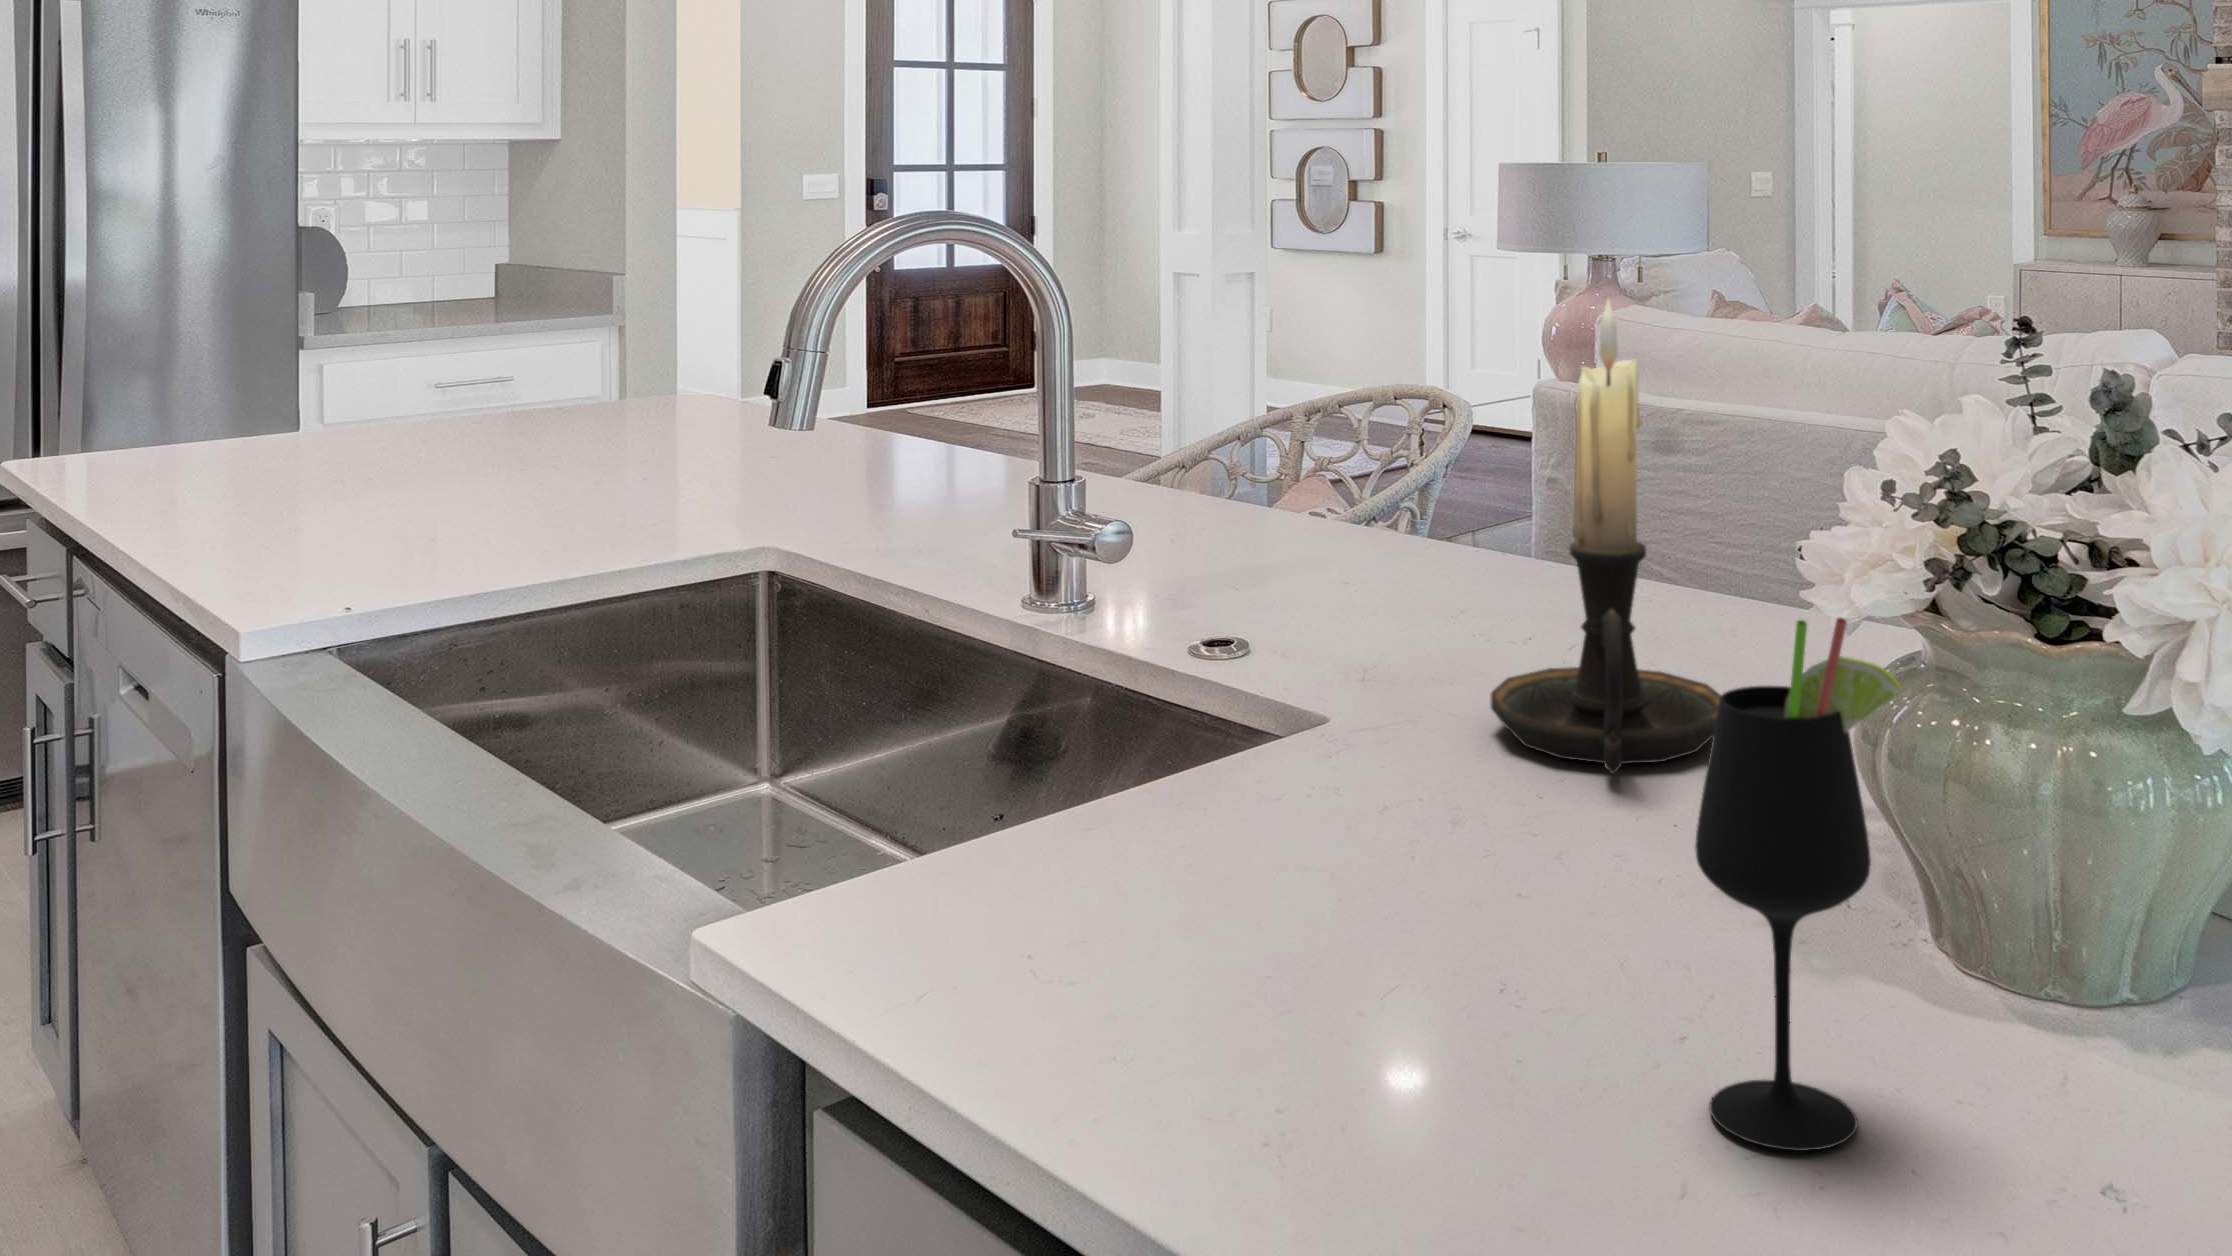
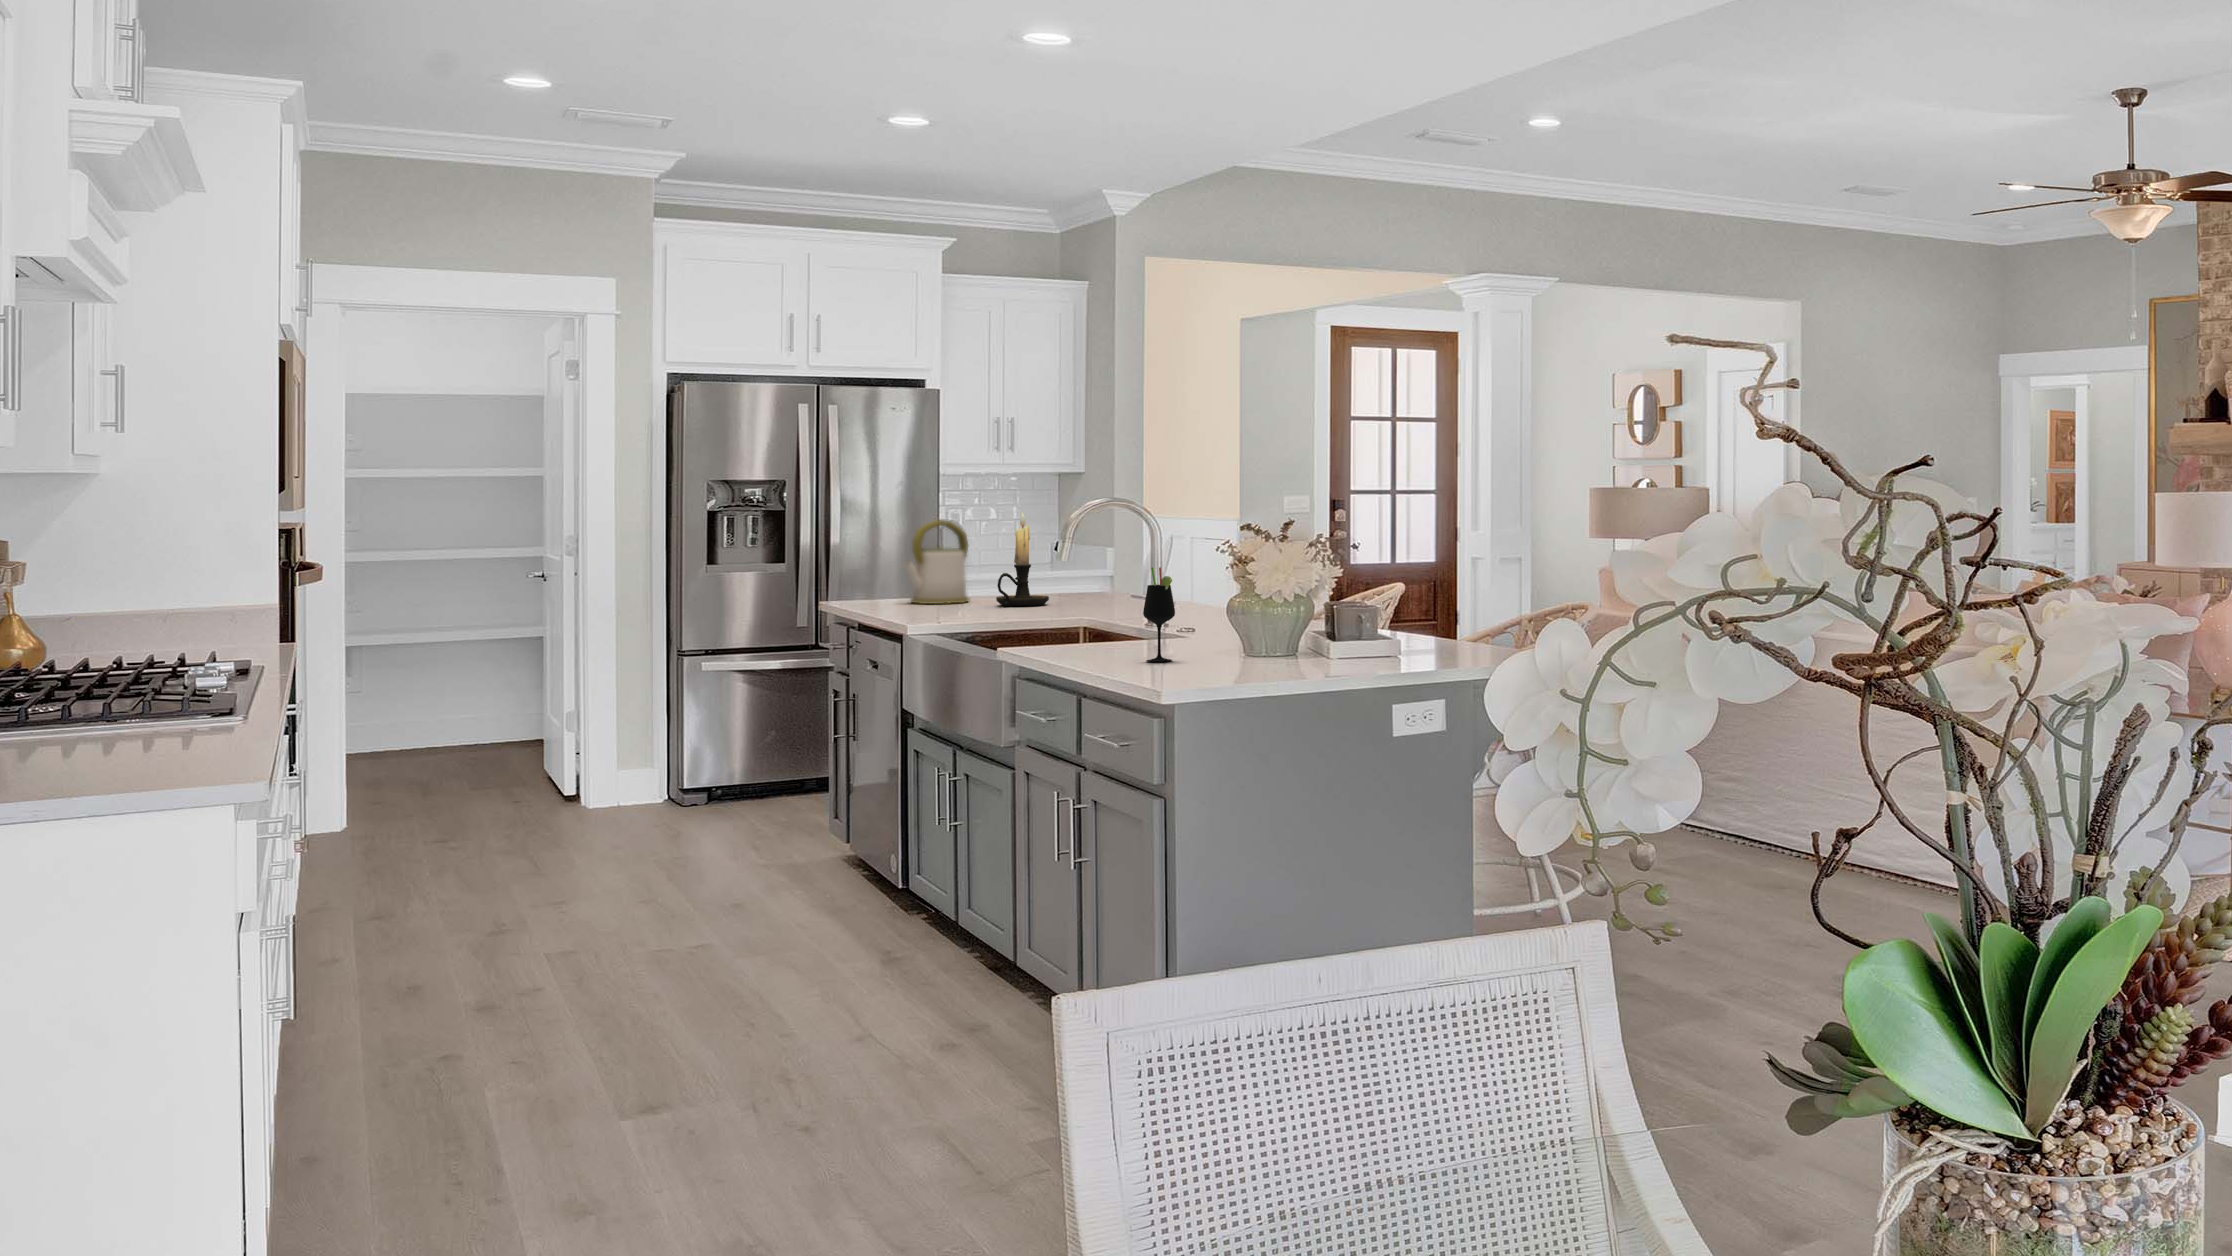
kettle: none [229,250,406,467] -> present [904,520,969,604]
candle holder: present [1491,301,1721,774] -> present [996,512,1049,606]

